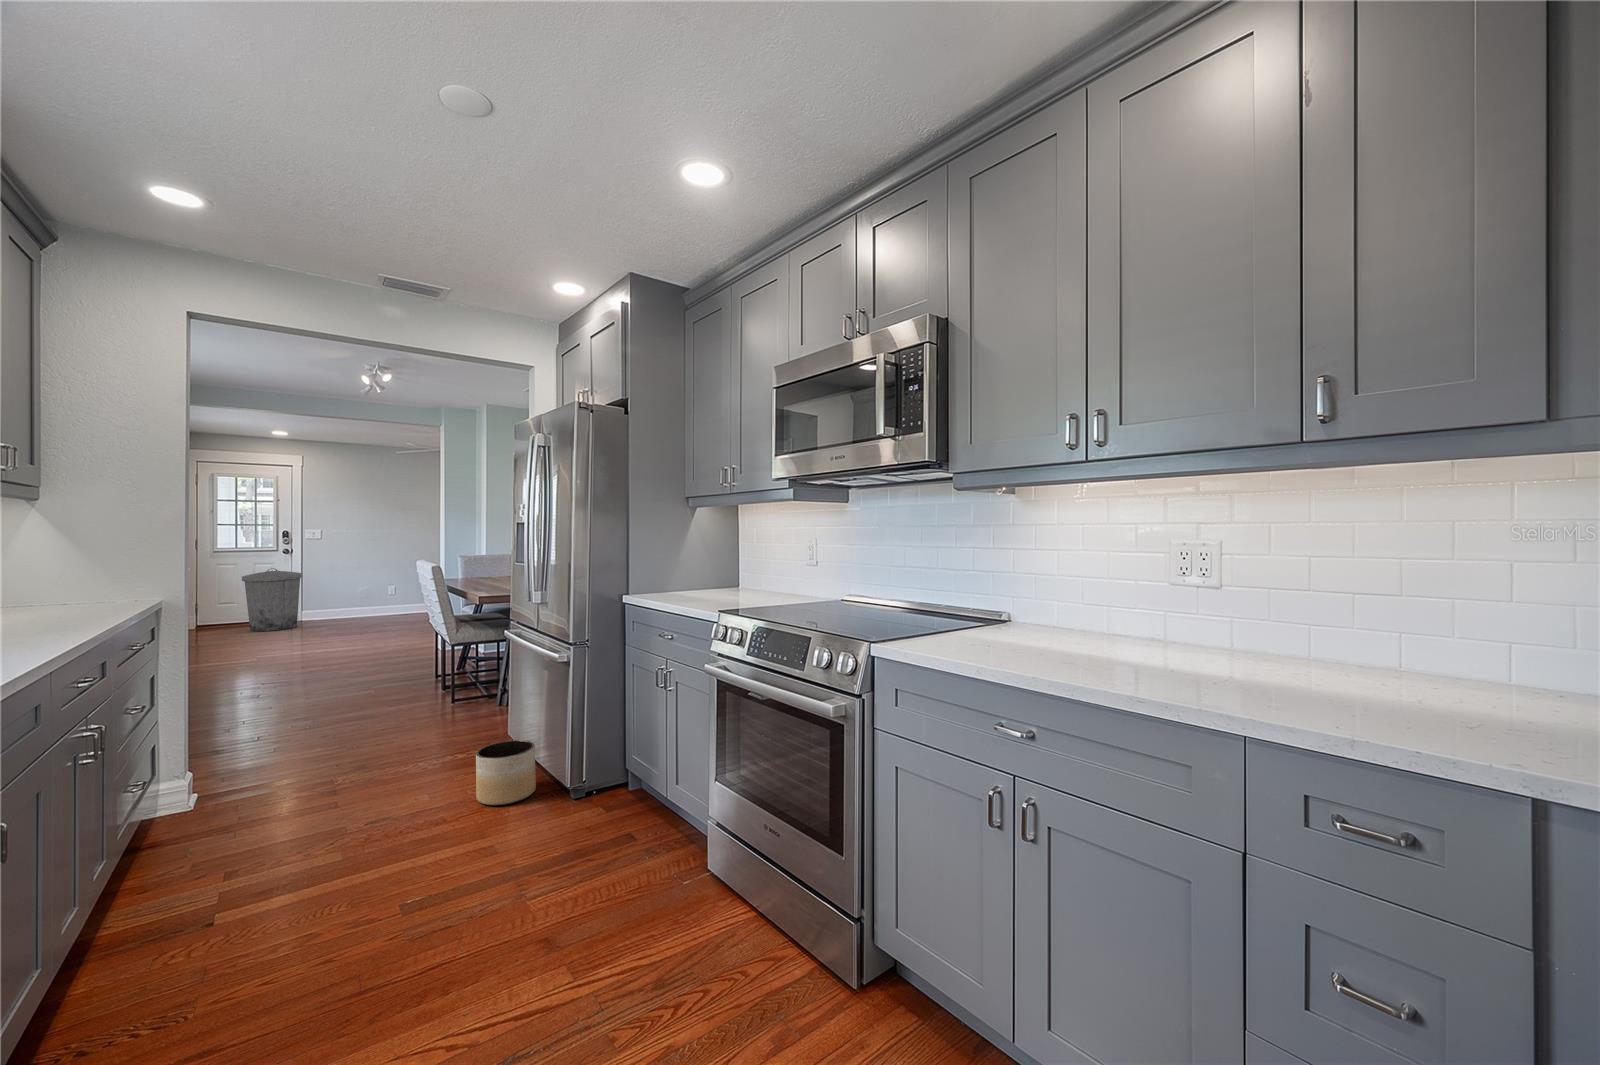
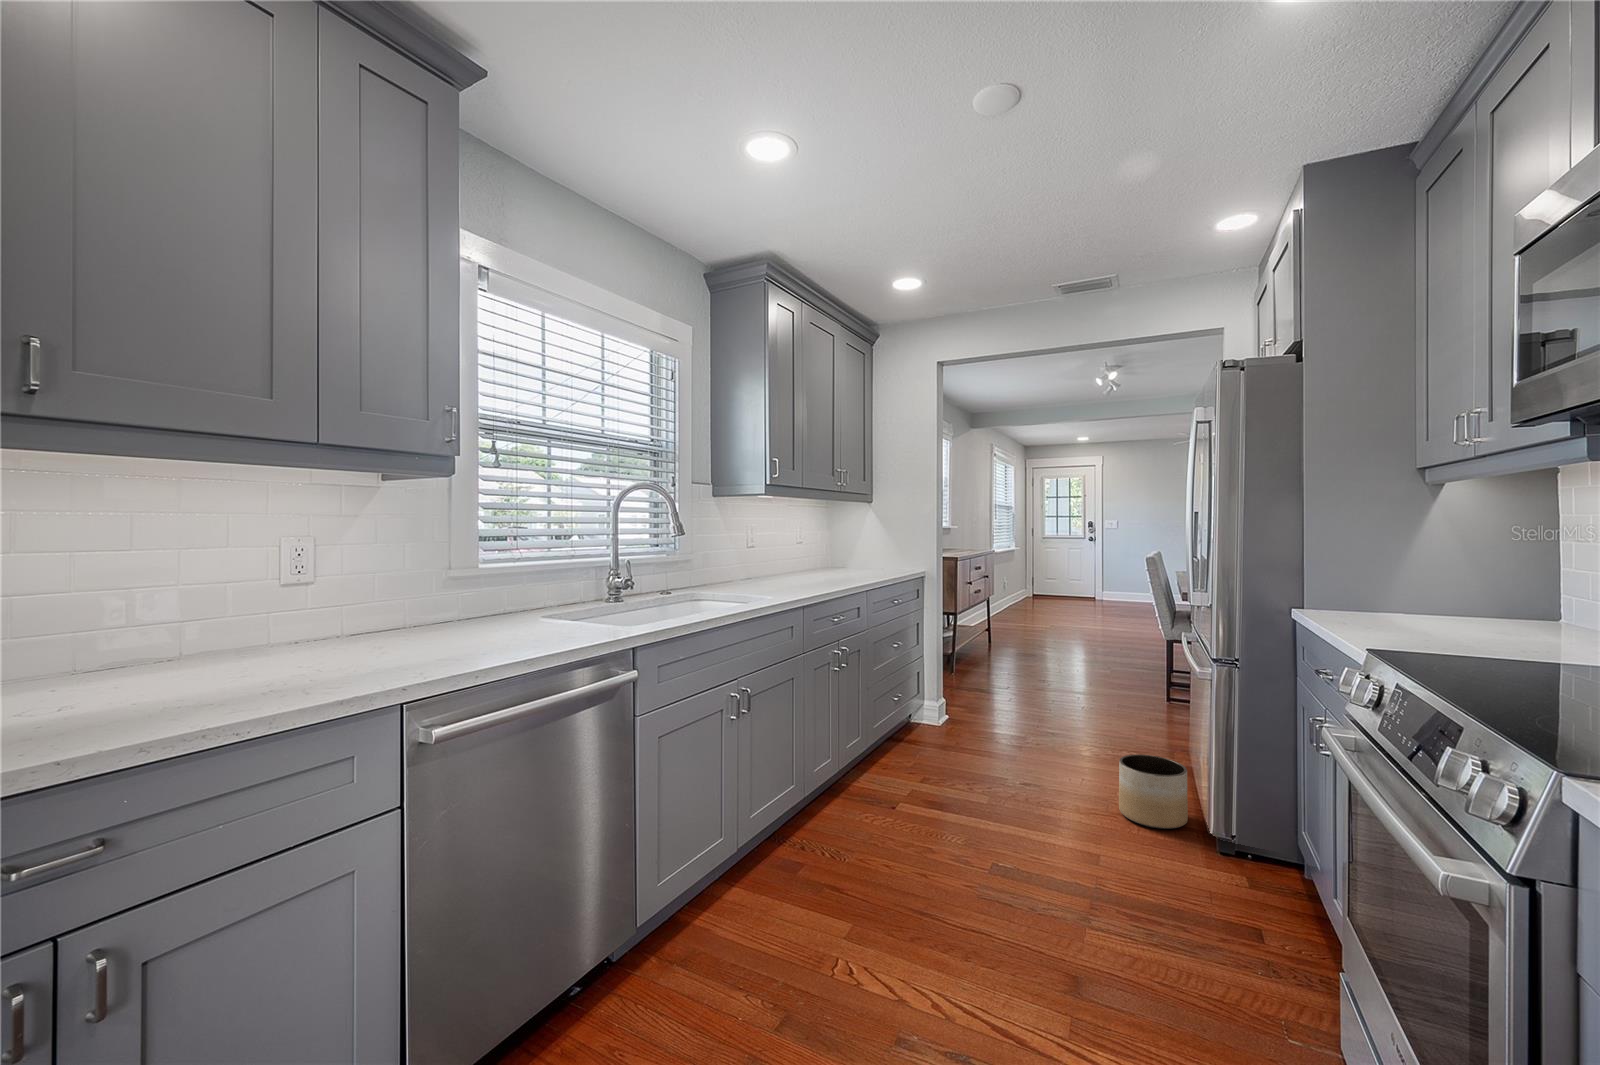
trash can: present [242,568,302,631] -> none [1058,552,1102,606]

